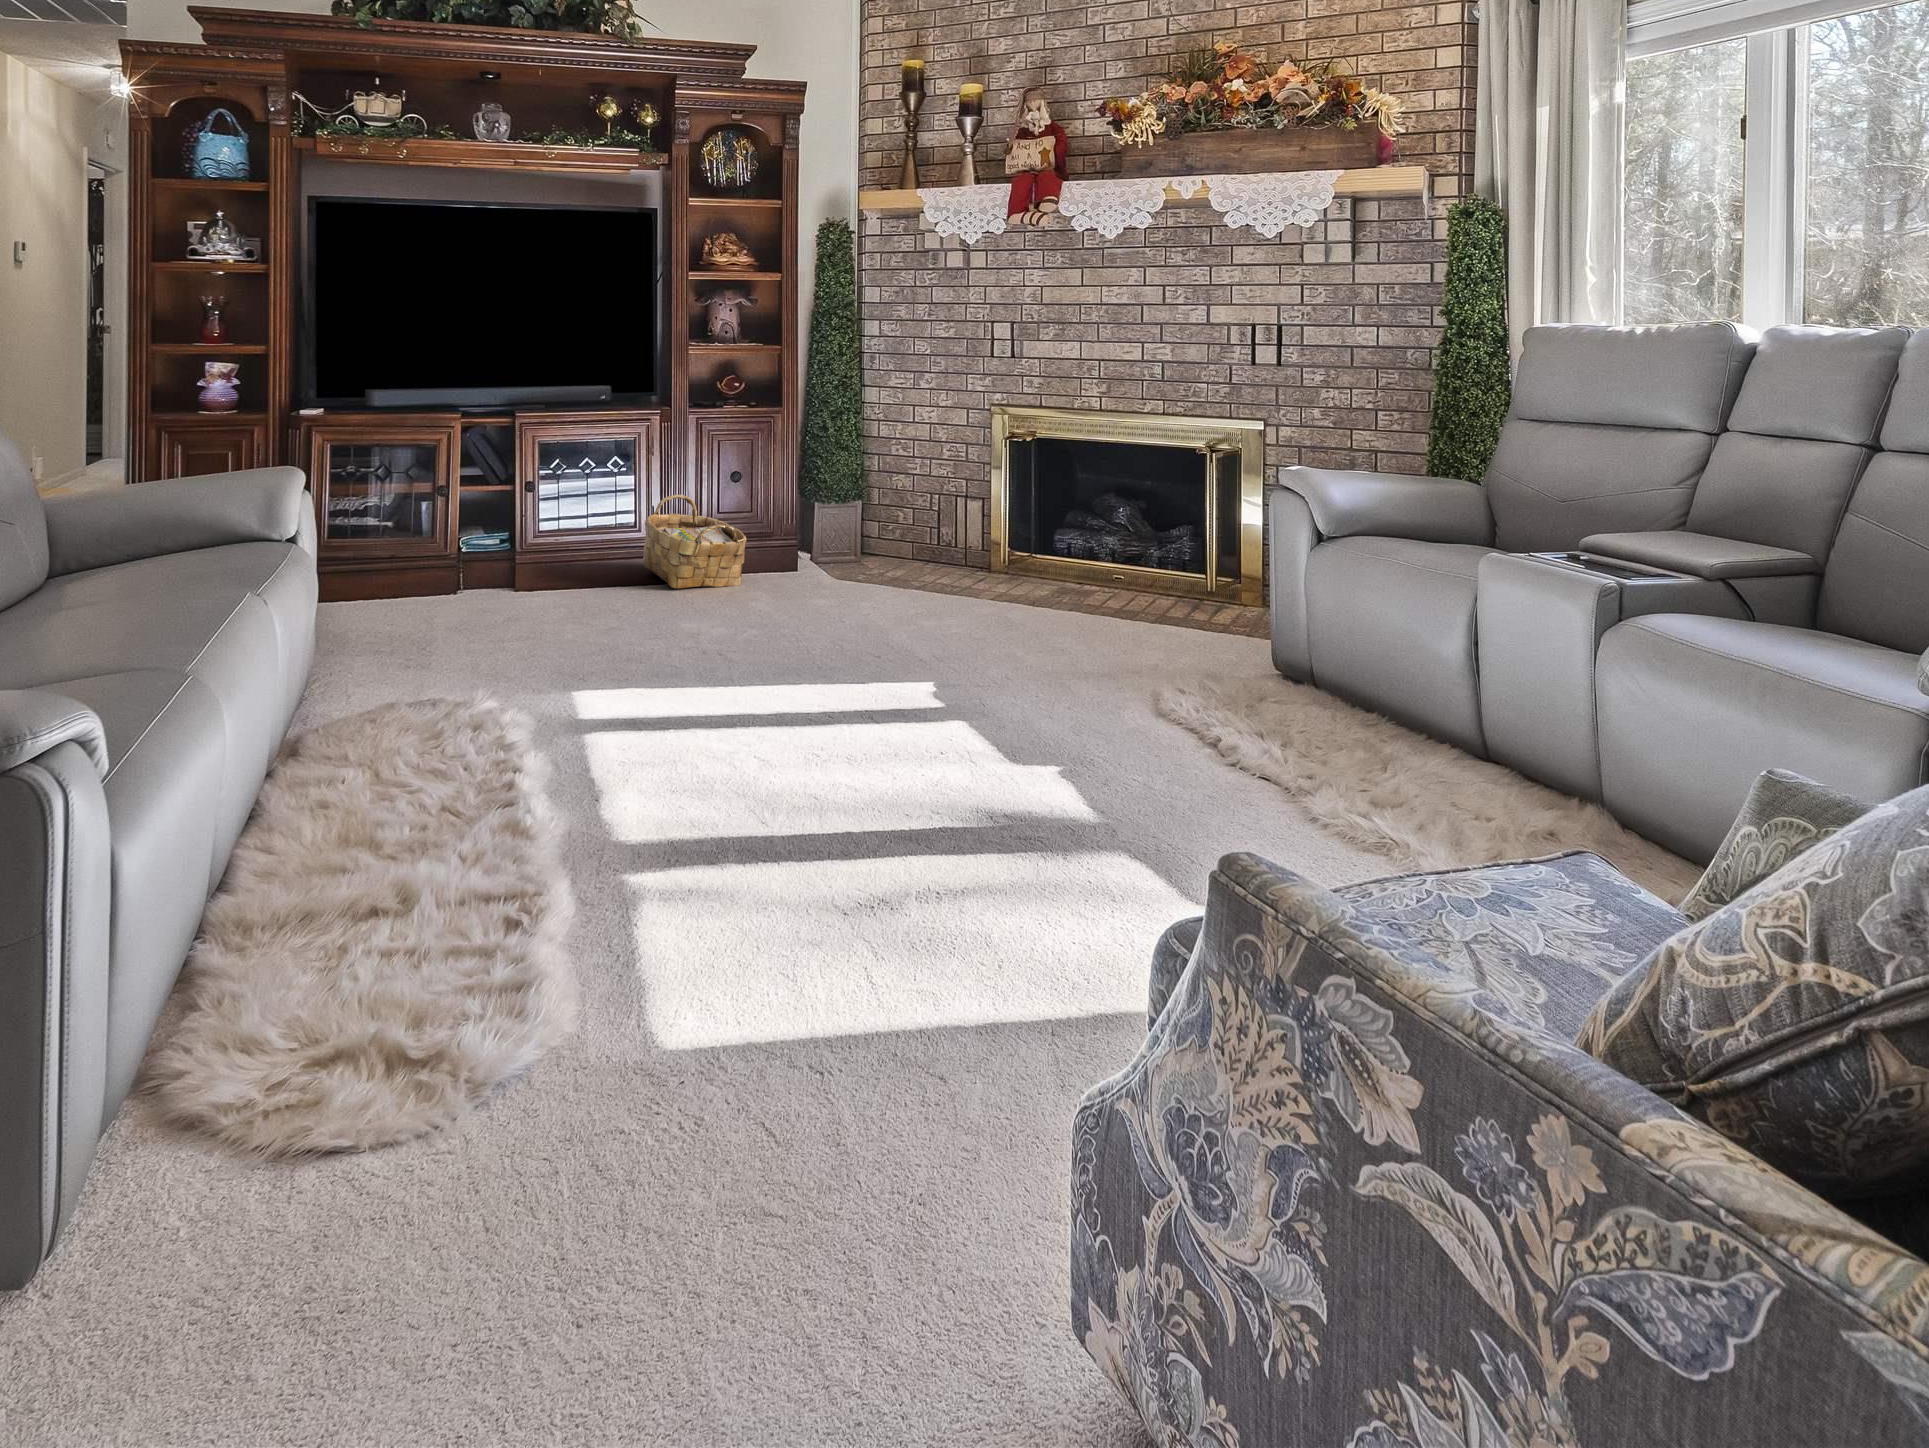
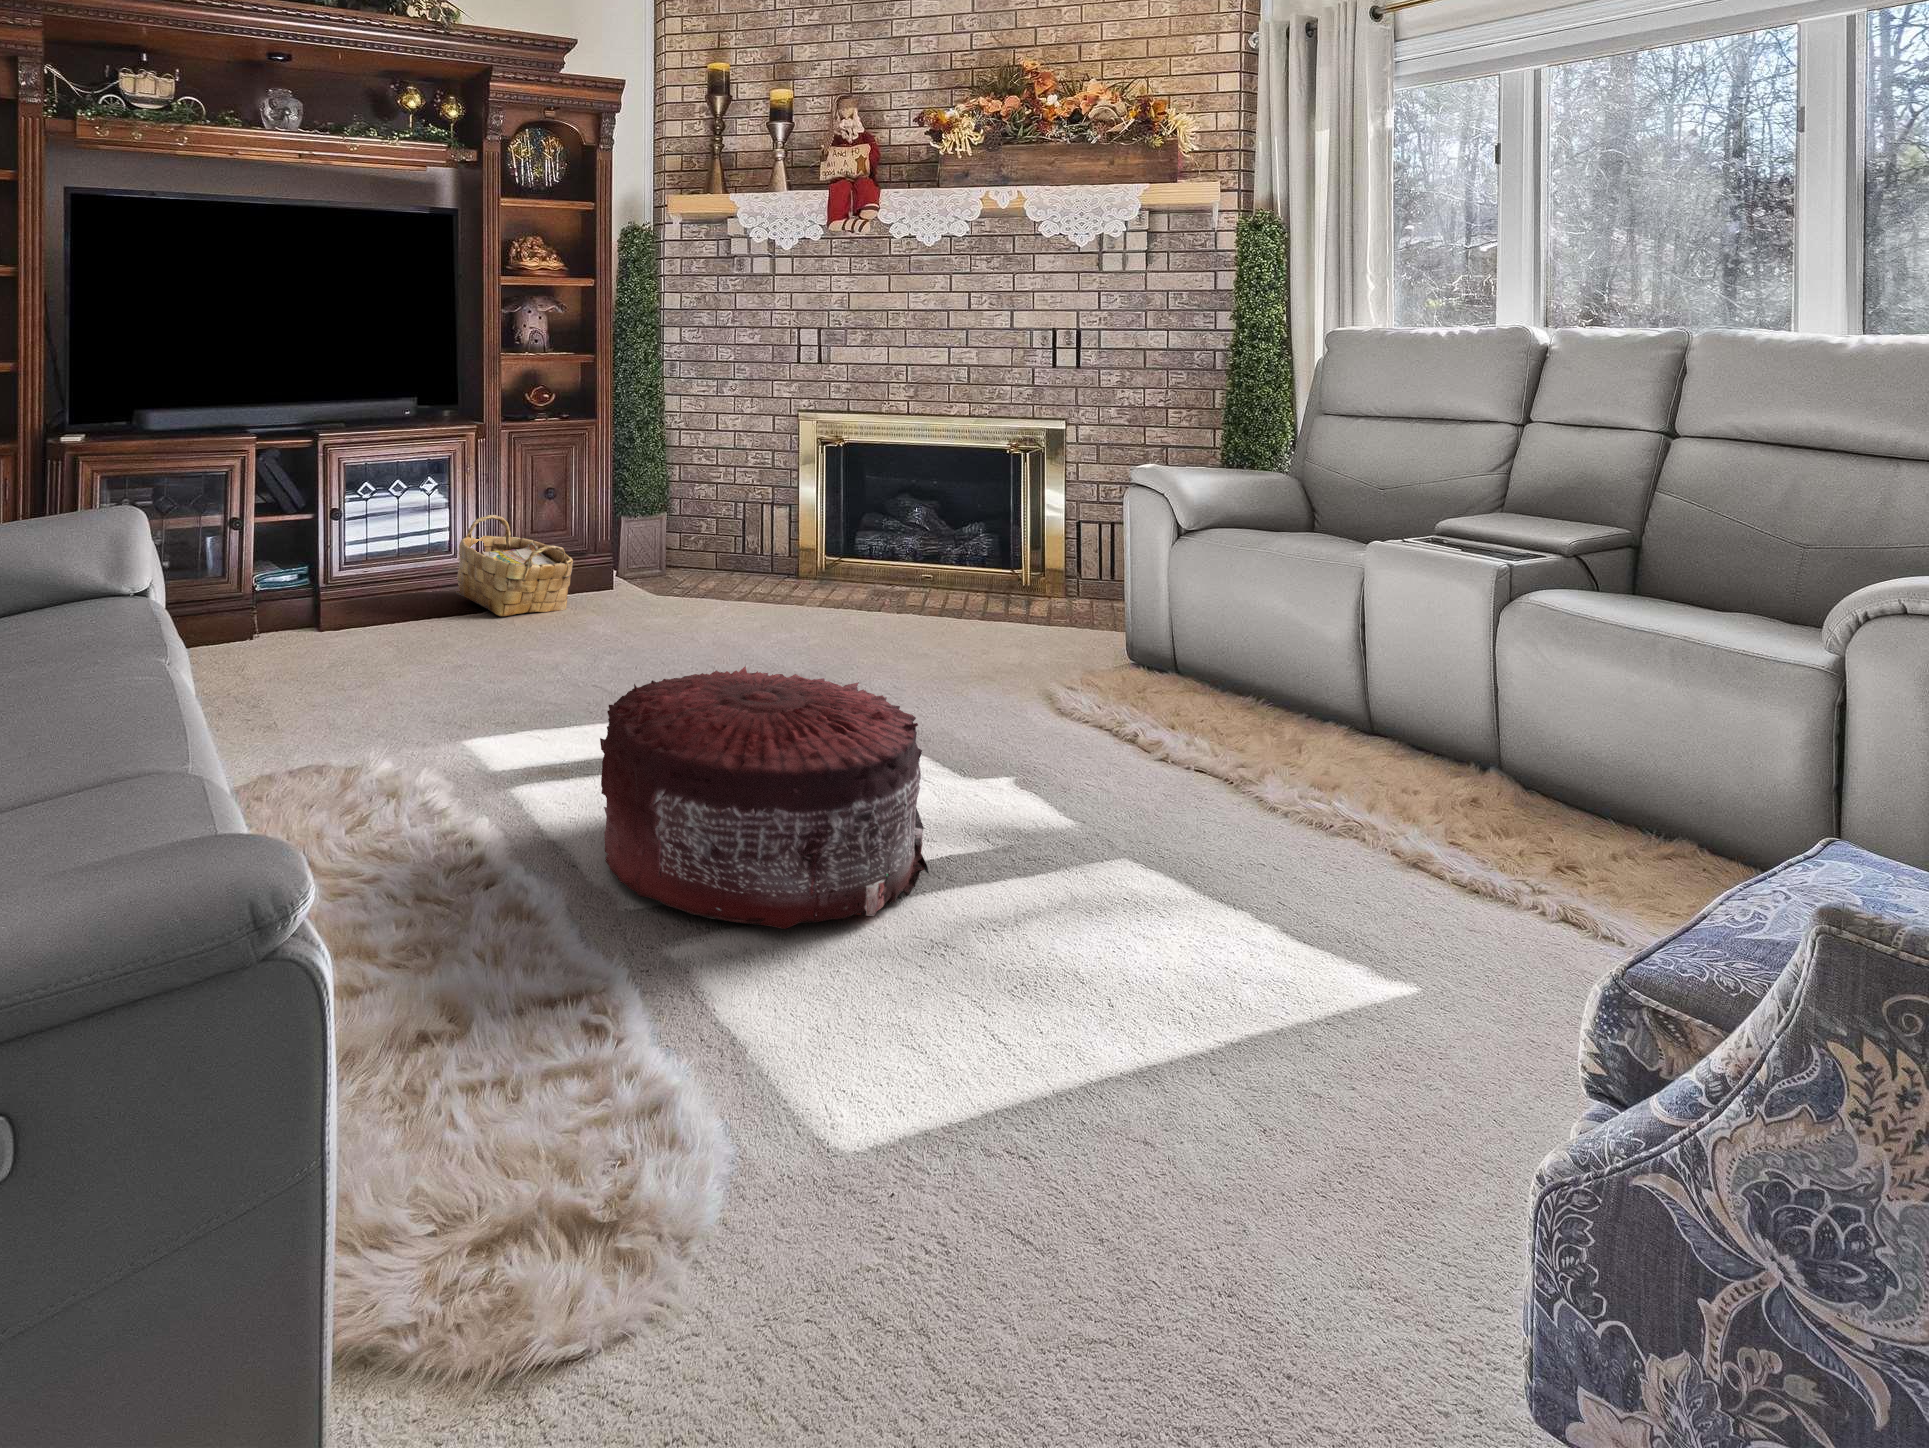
pouf: none [623,640,922,879] -> present [600,667,929,929]

